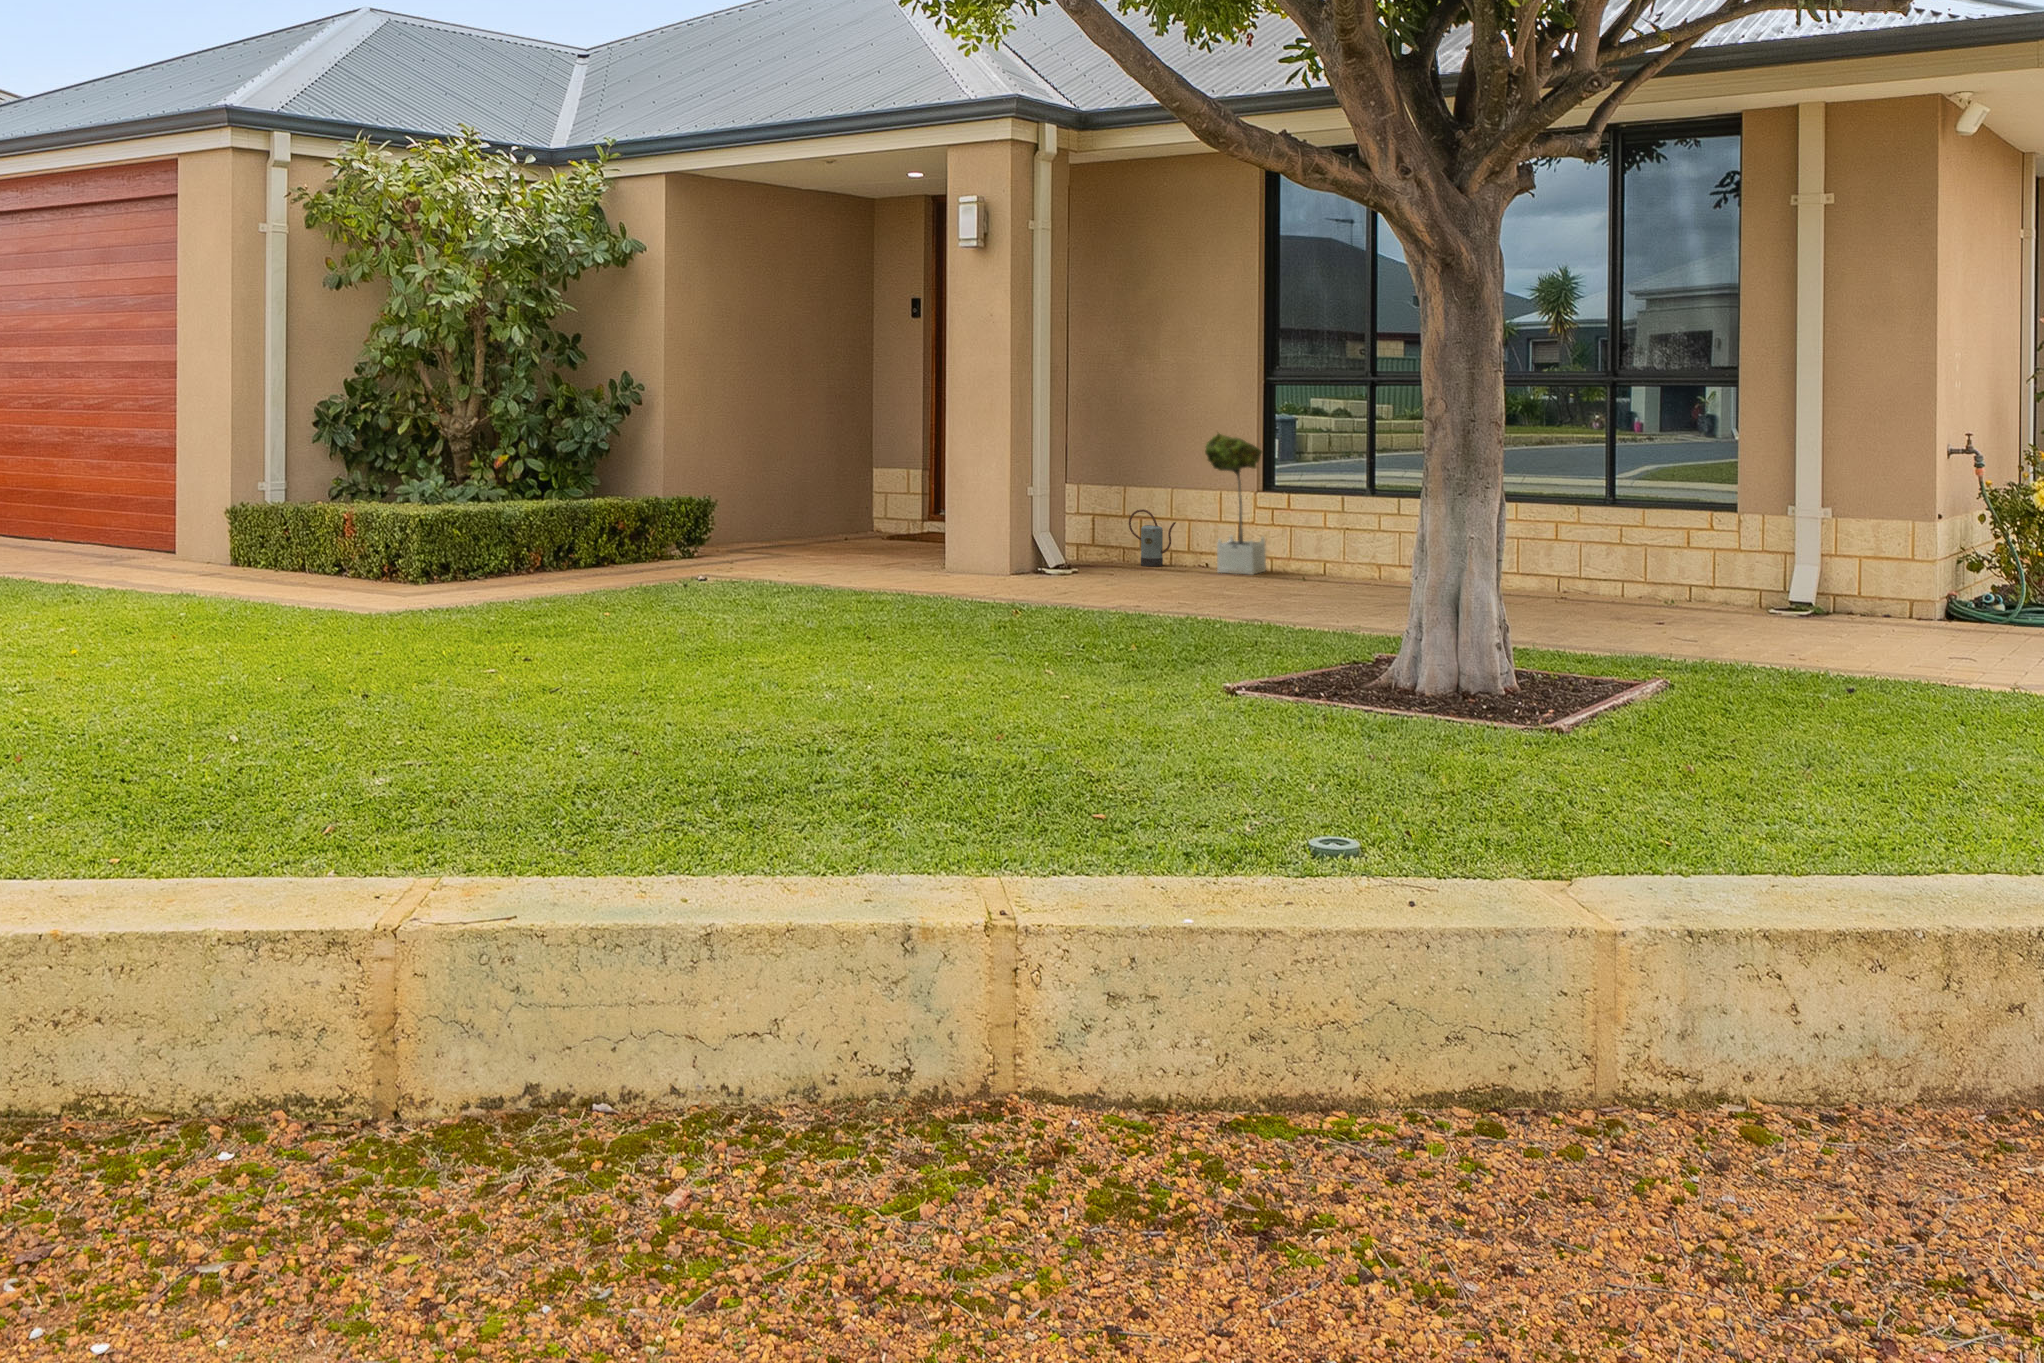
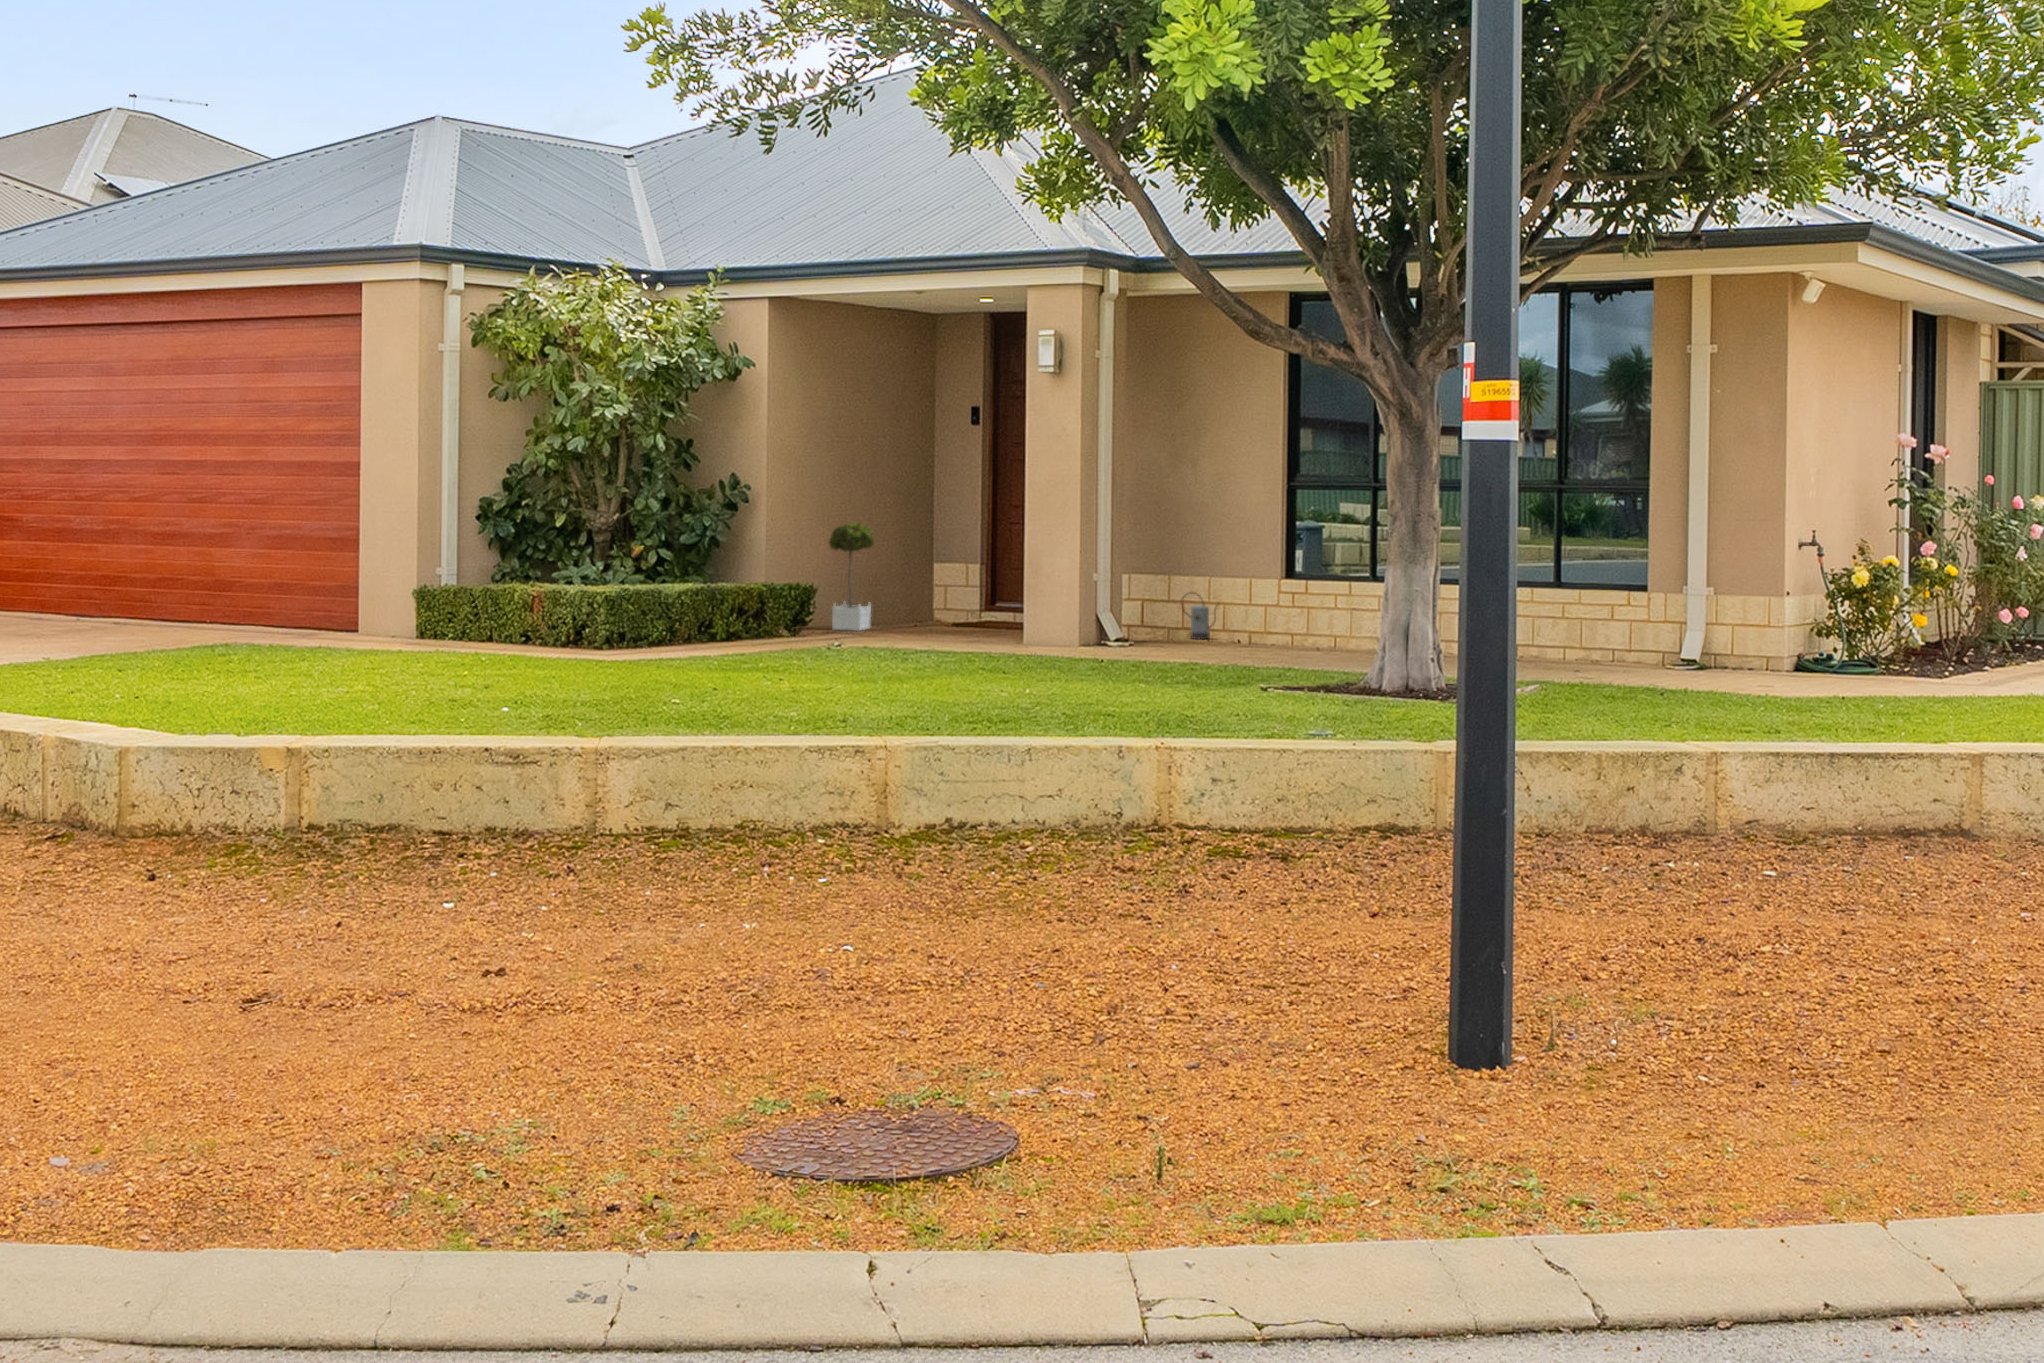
potted tree: present [1205,433,1266,575] -> present [829,522,874,631]

